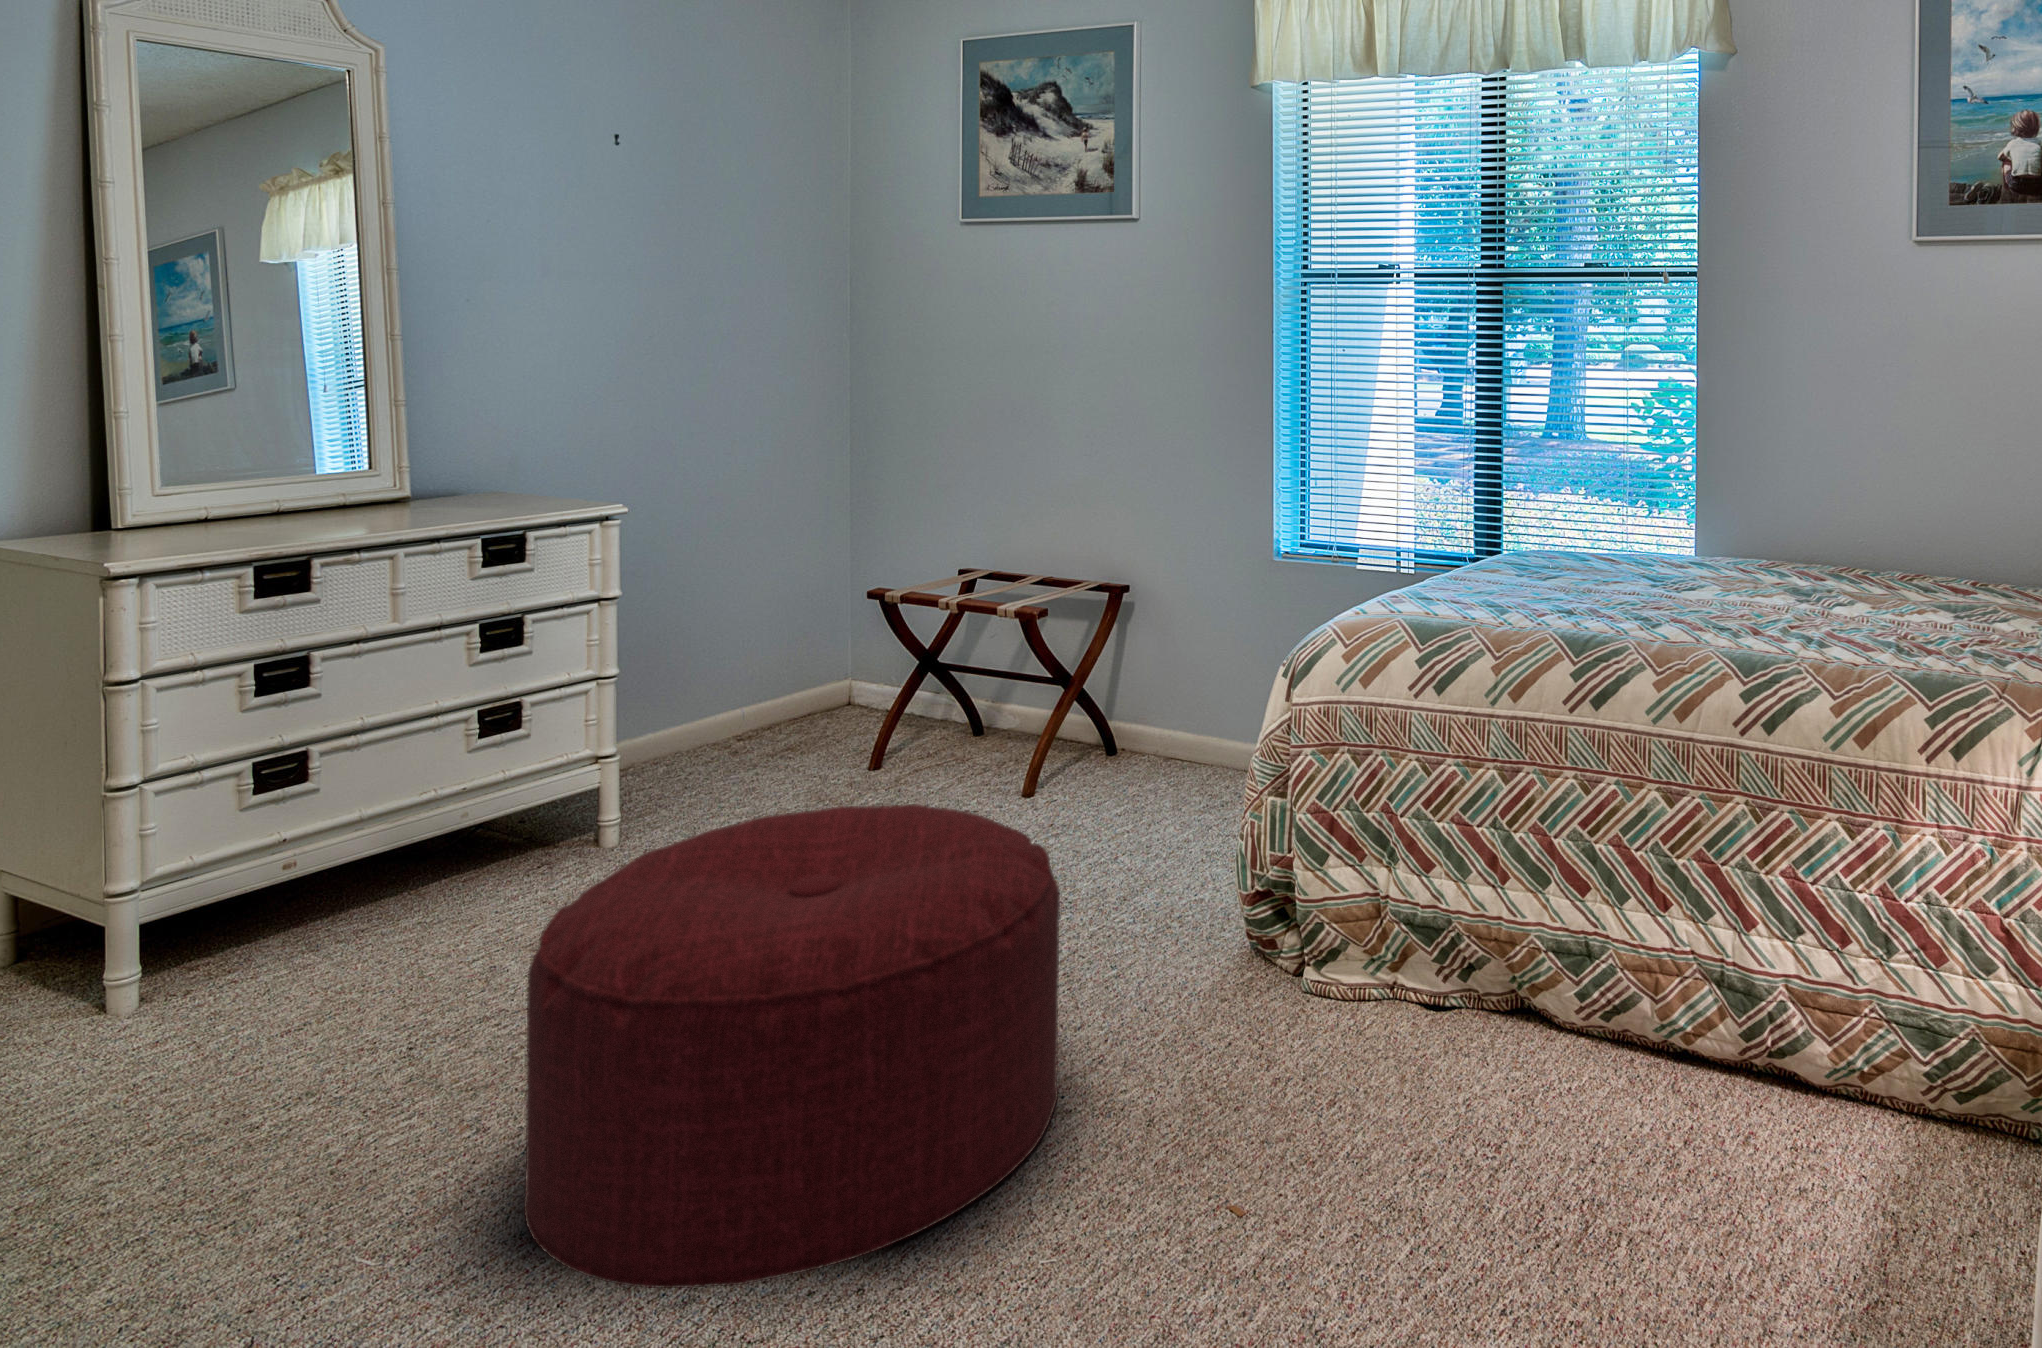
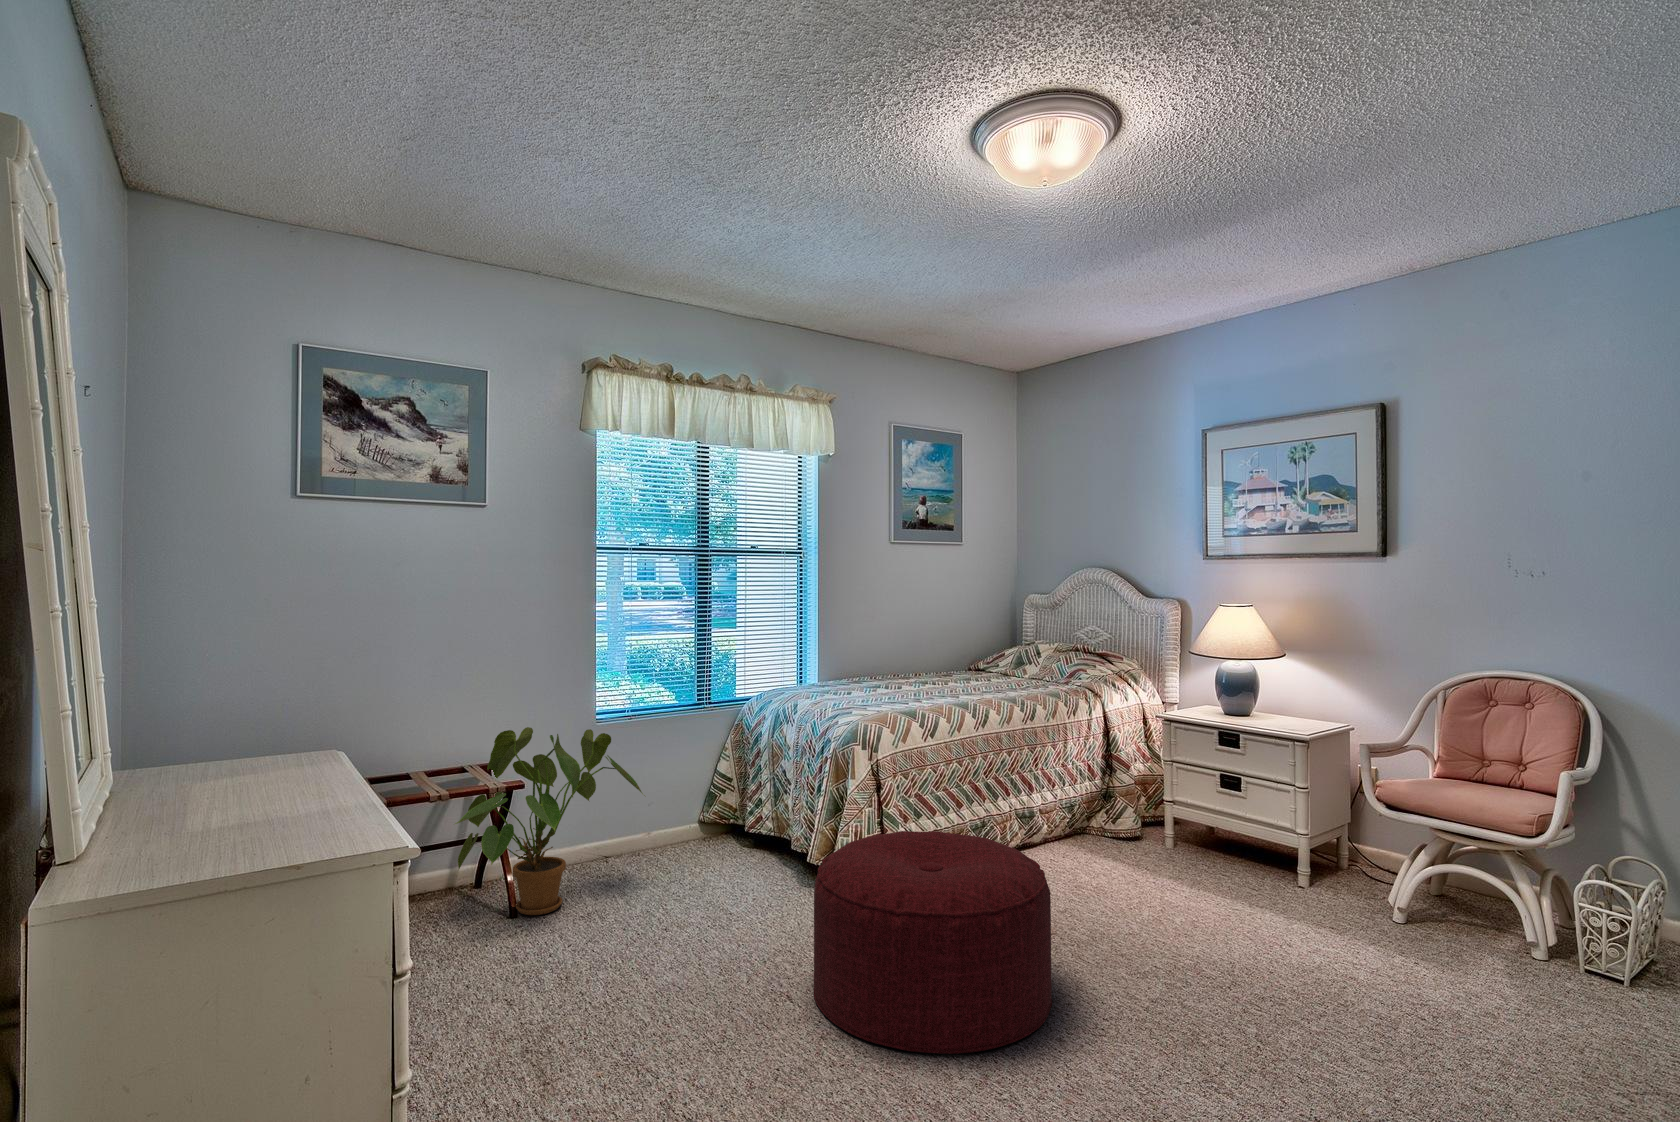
house plant: none [928,534,1224,796] -> present [455,727,645,915]

